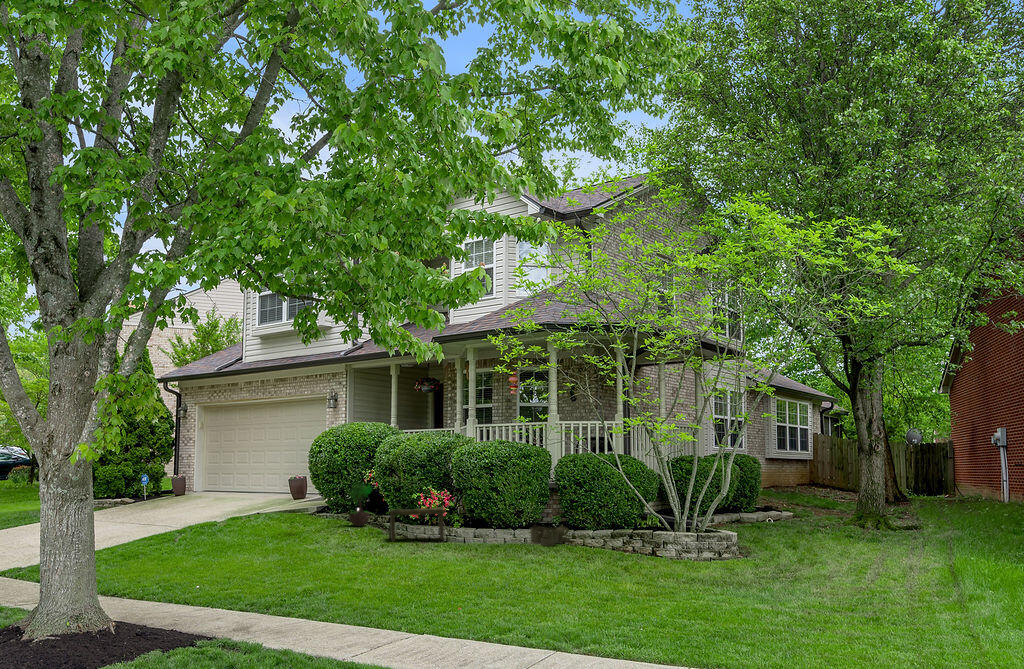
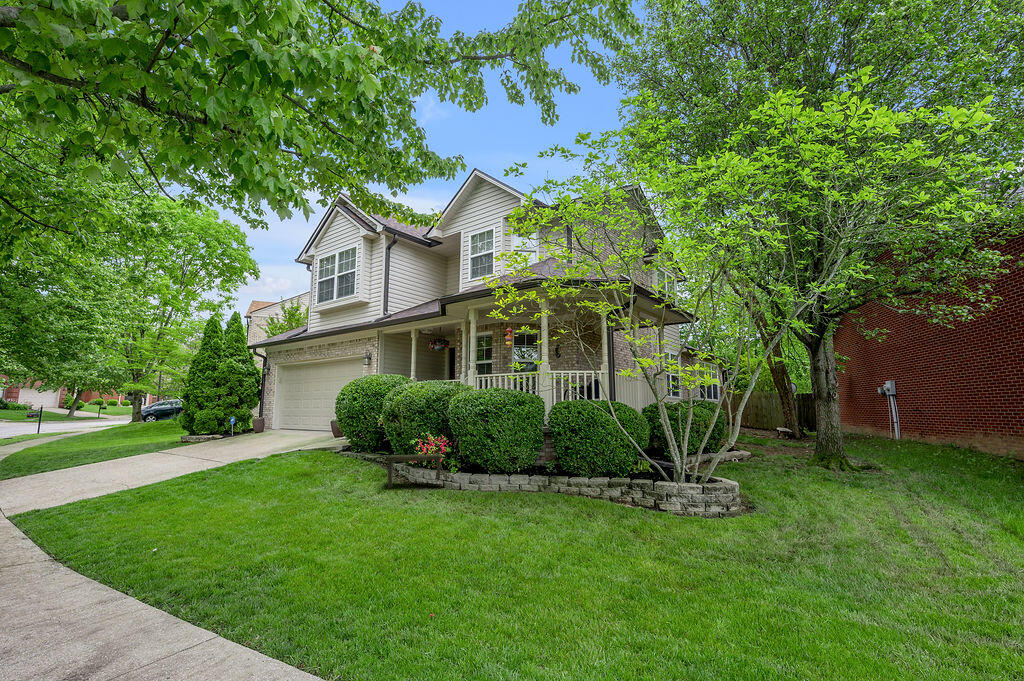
potted tree: present [349,484,370,526] -> none [359,424,385,465]
woven basket: present [531,526,570,546] -> none [525,470,565,496]

